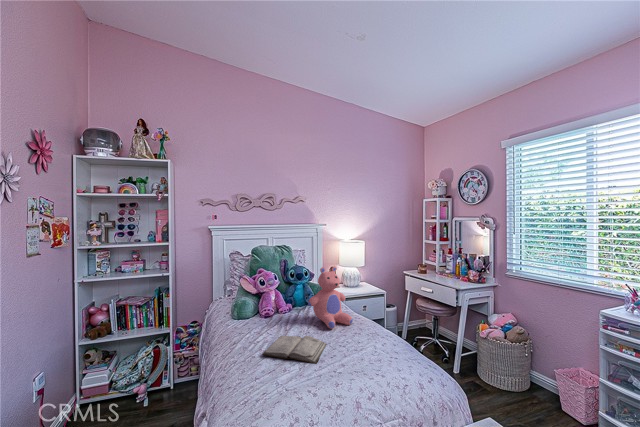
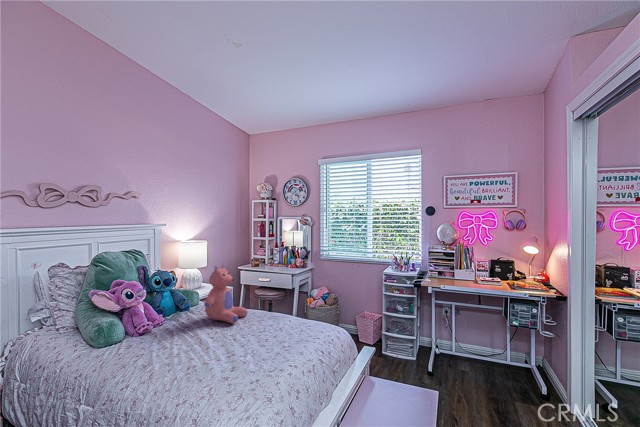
diary: present [262,336,327,364] -> none [193,333,259,363]

